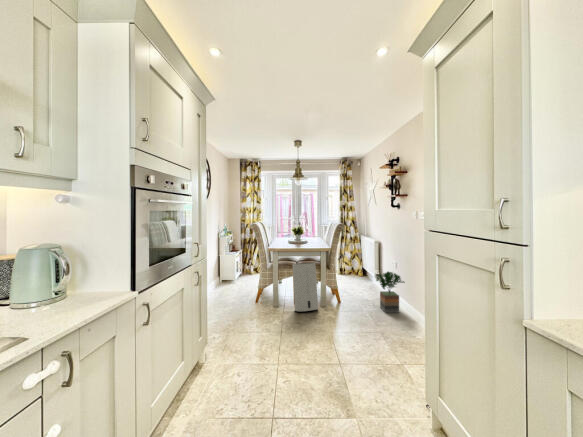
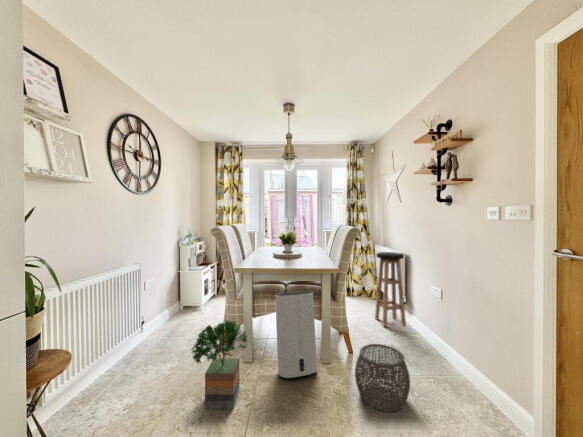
bar stool: none [358,240,378,291] -> present [375,252,406,327]
potted tree: present [376,272,405,313] -> present [192,320,248,409]
woven basket: none [339,291,370,323] -> present [355,344,410,412]

